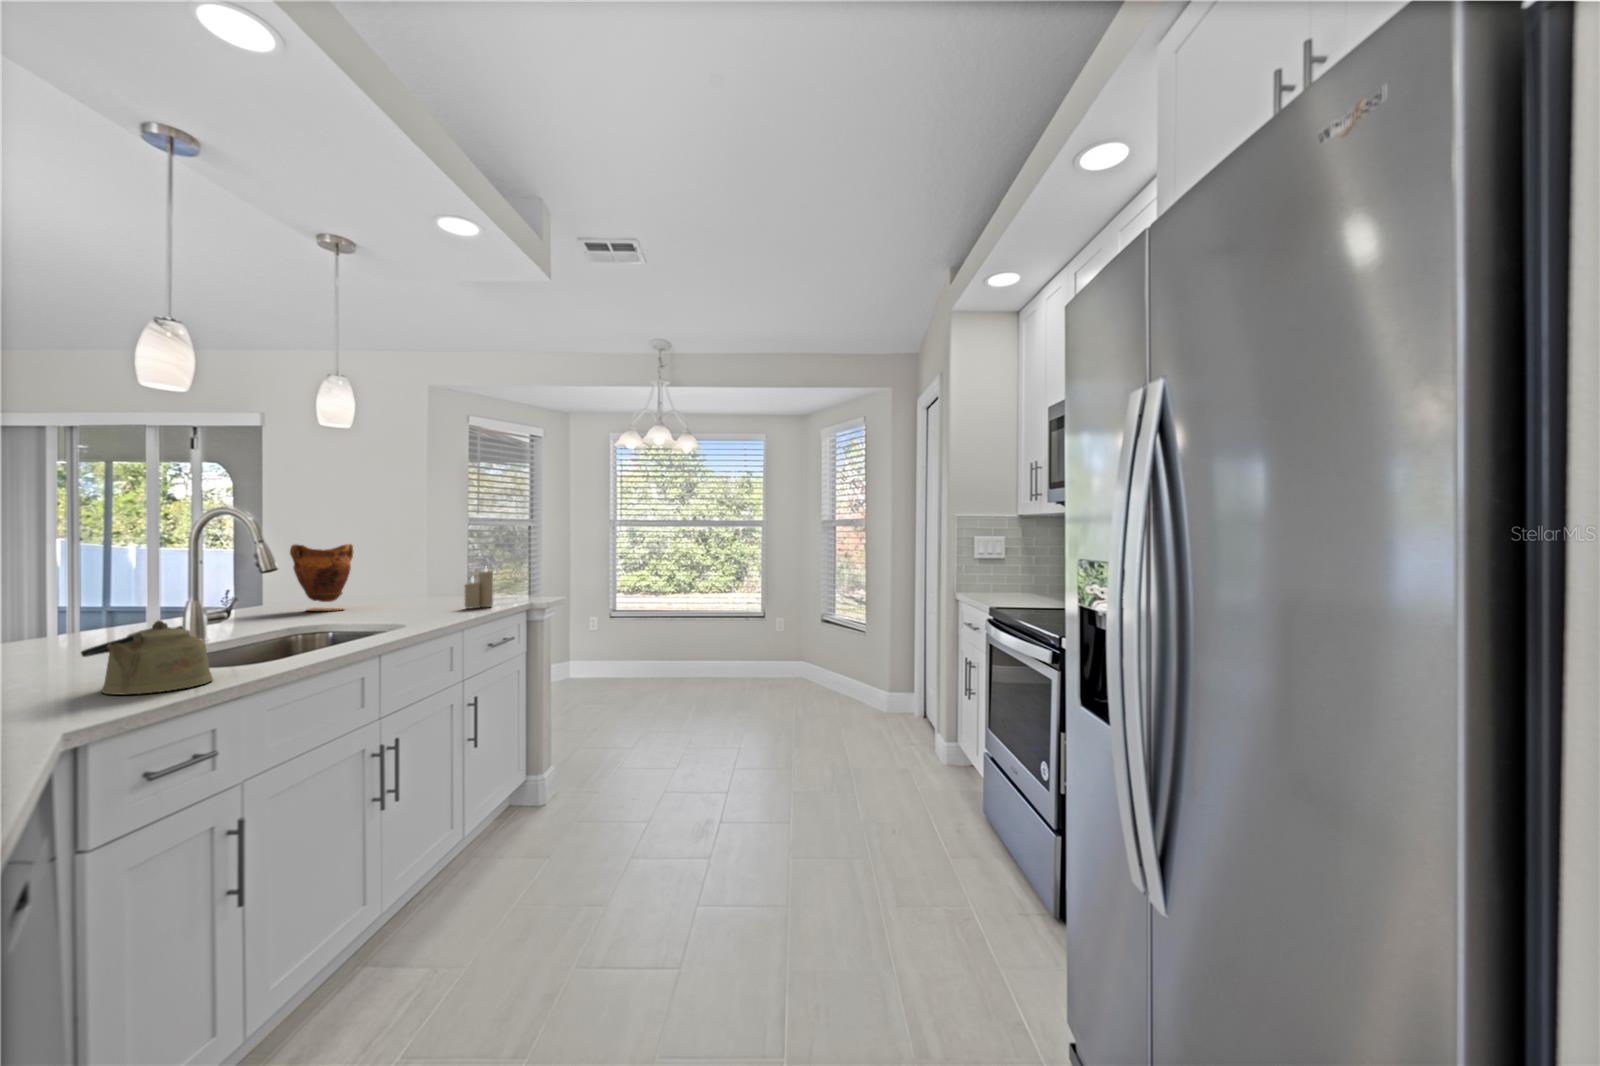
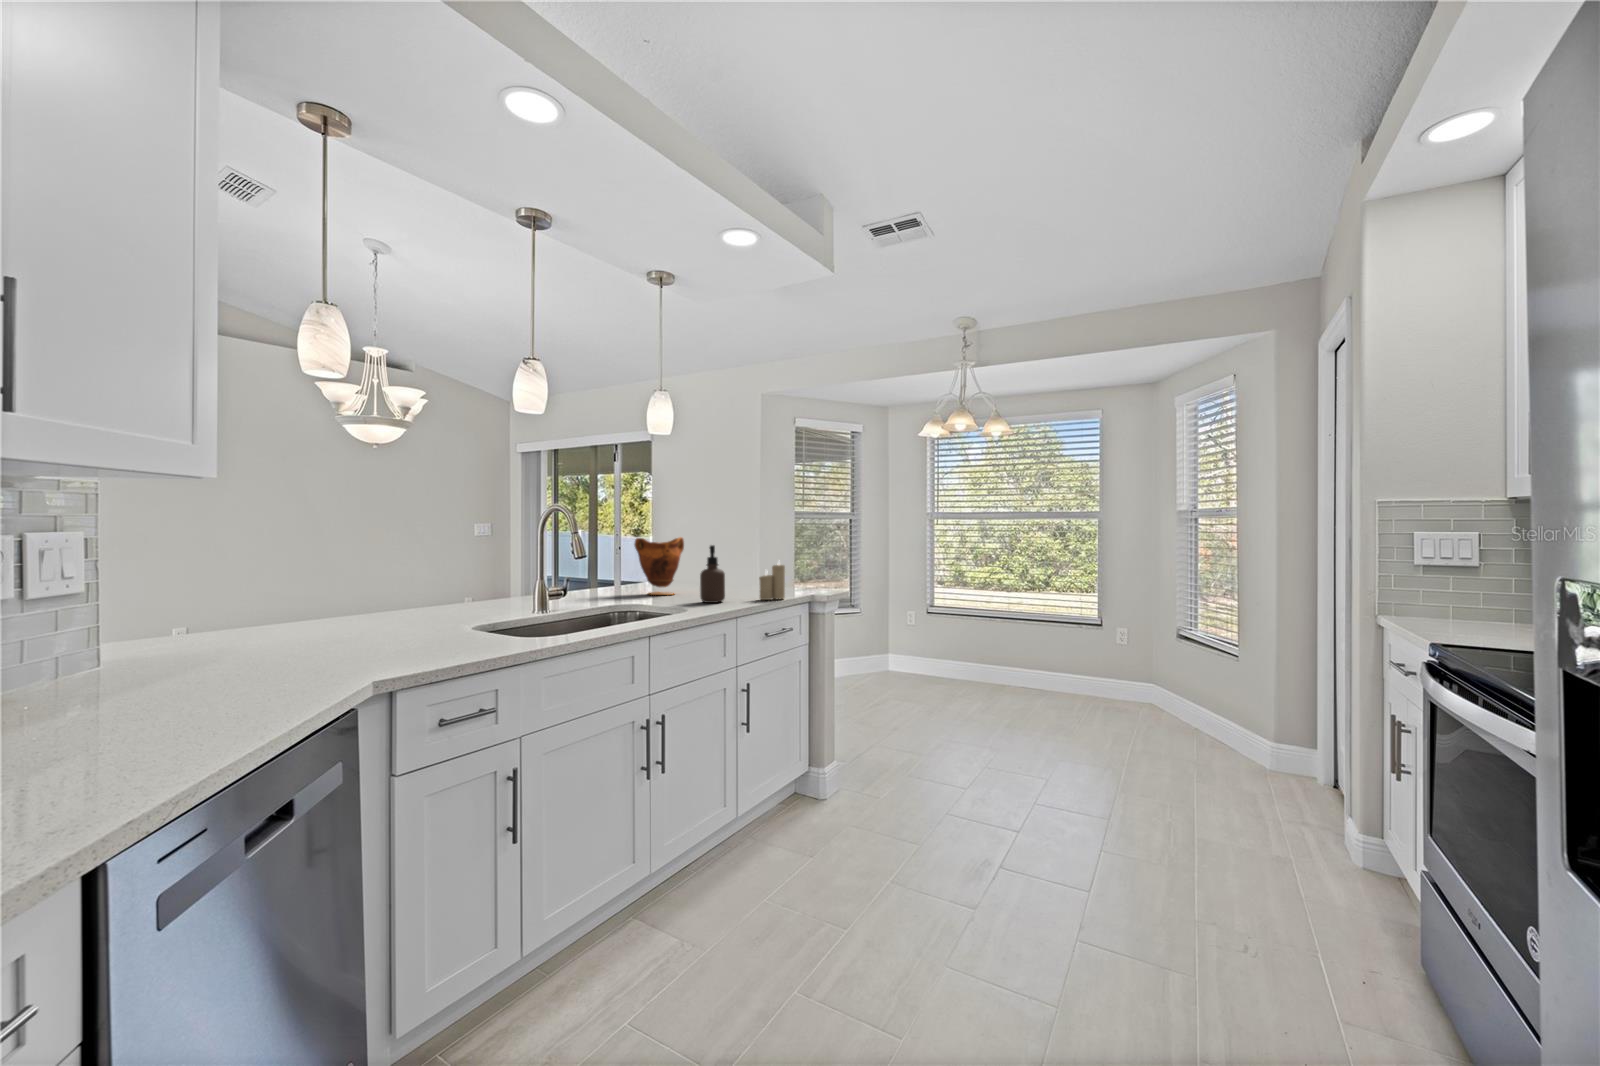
soap dispenser: none [398,552,429,615] -> present [700,545,725,603]
kettle: present [81,621,213,695] -> none [416,599,498,655]

